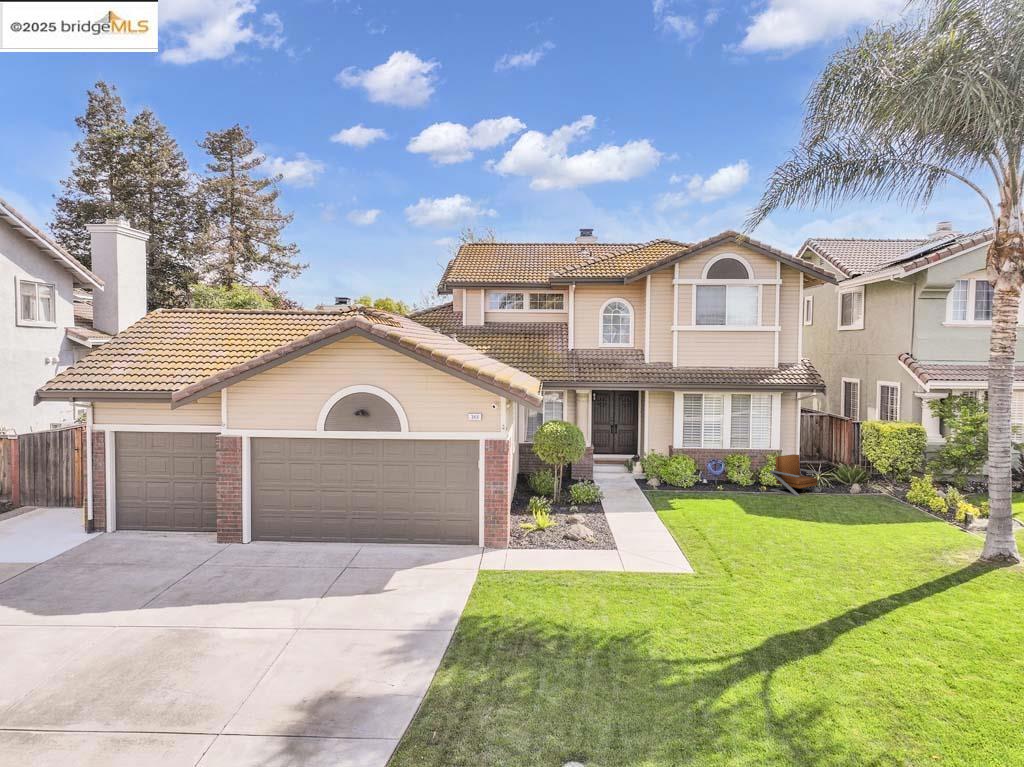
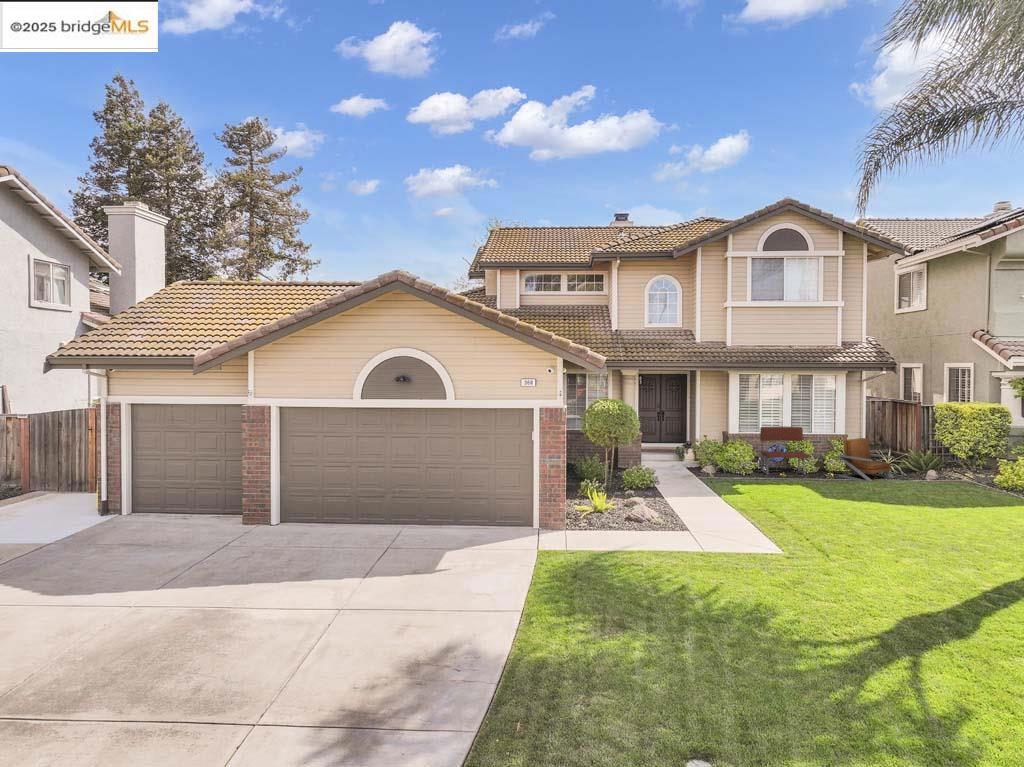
bench: none [702,443,745,488] -> present [760,427,810,475]

